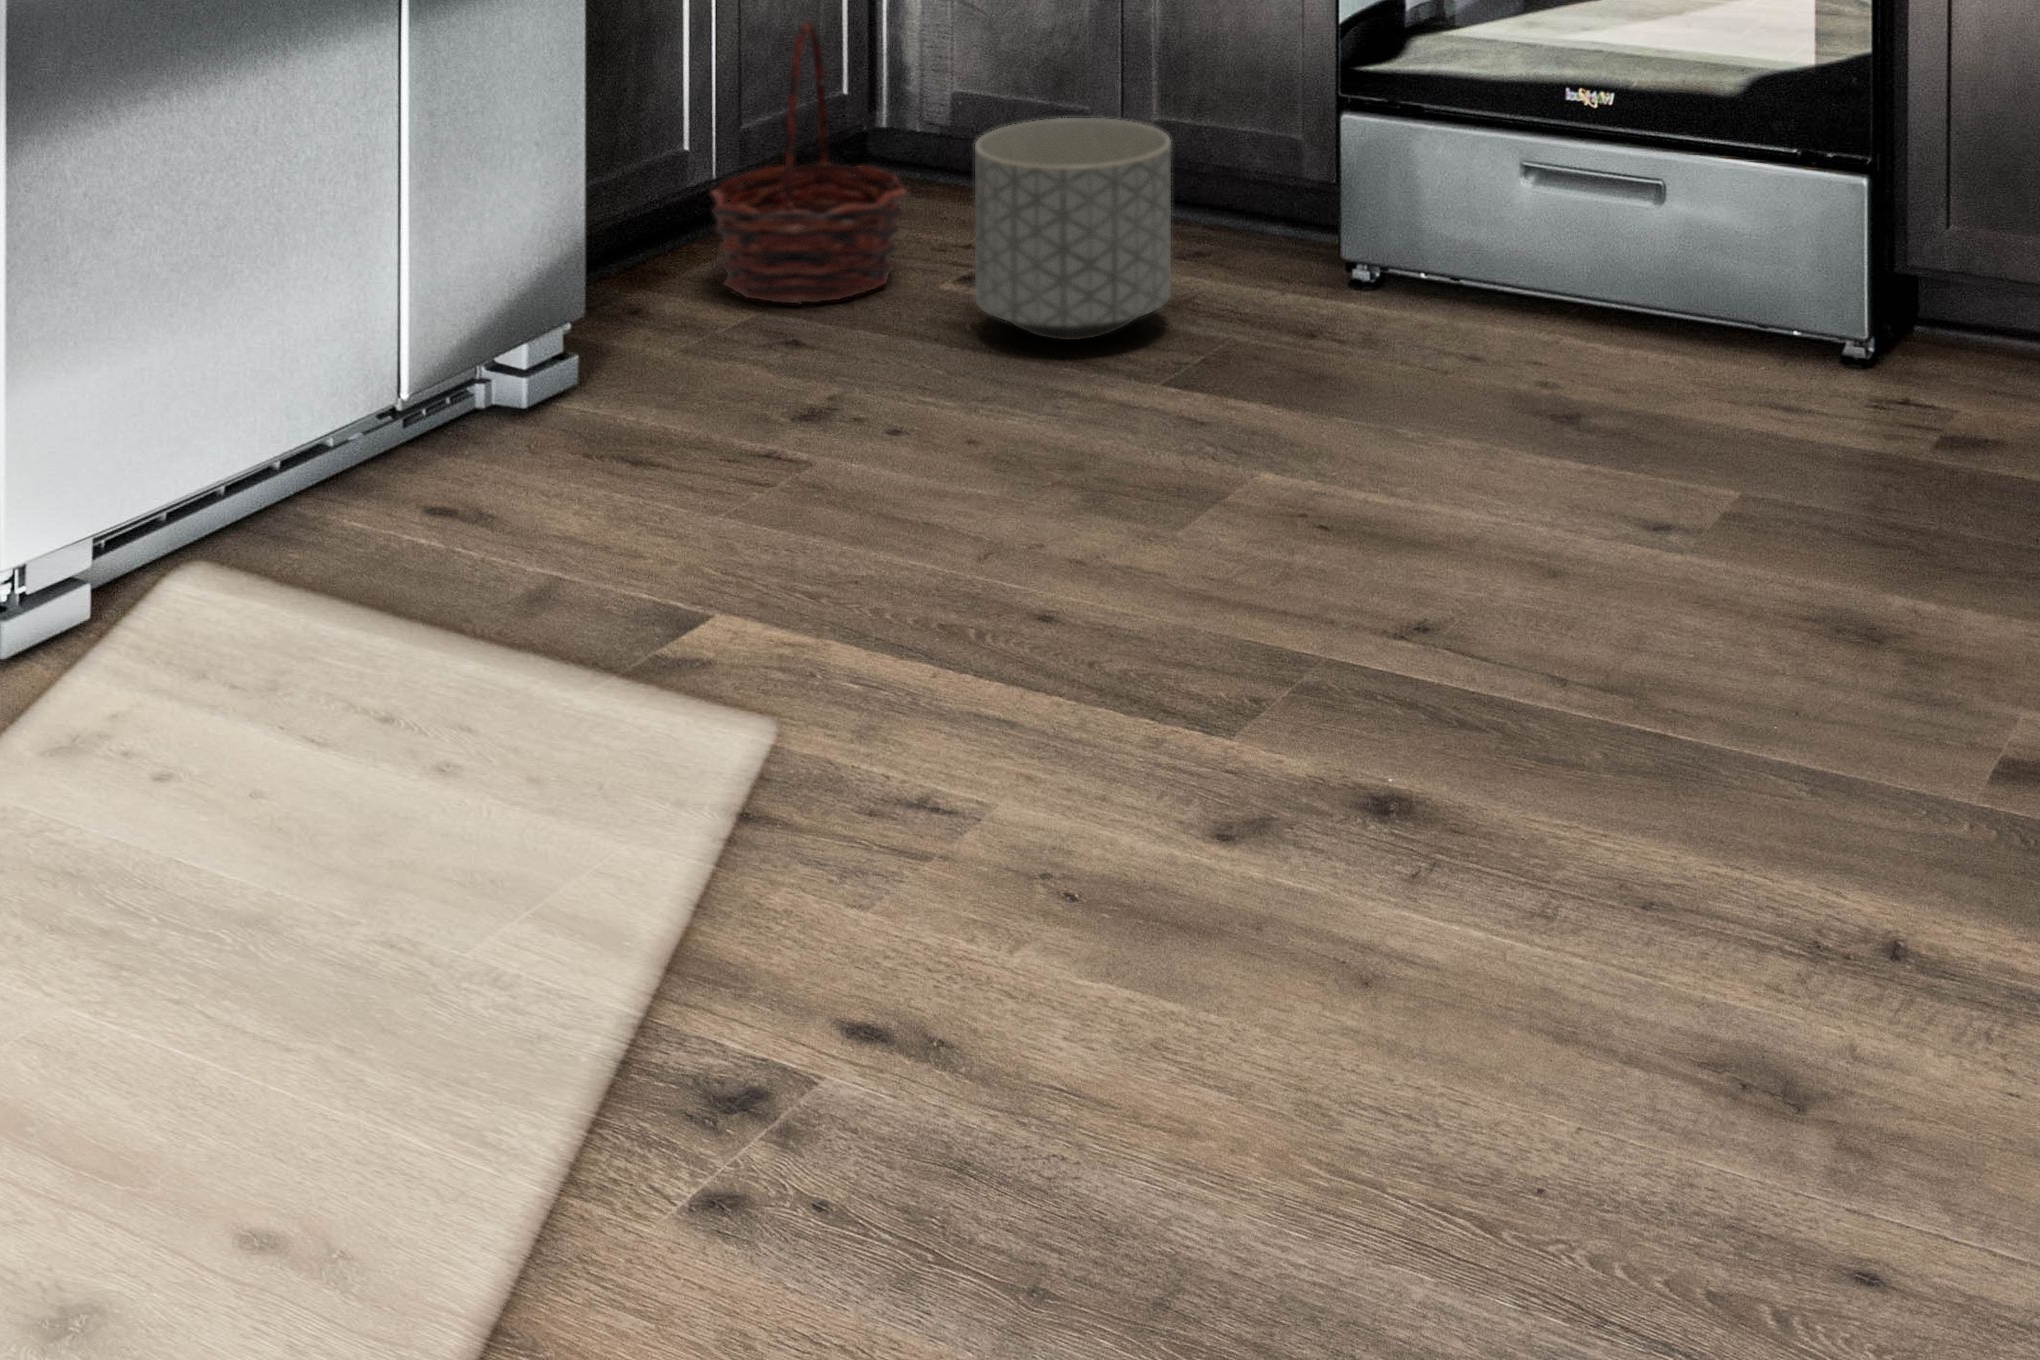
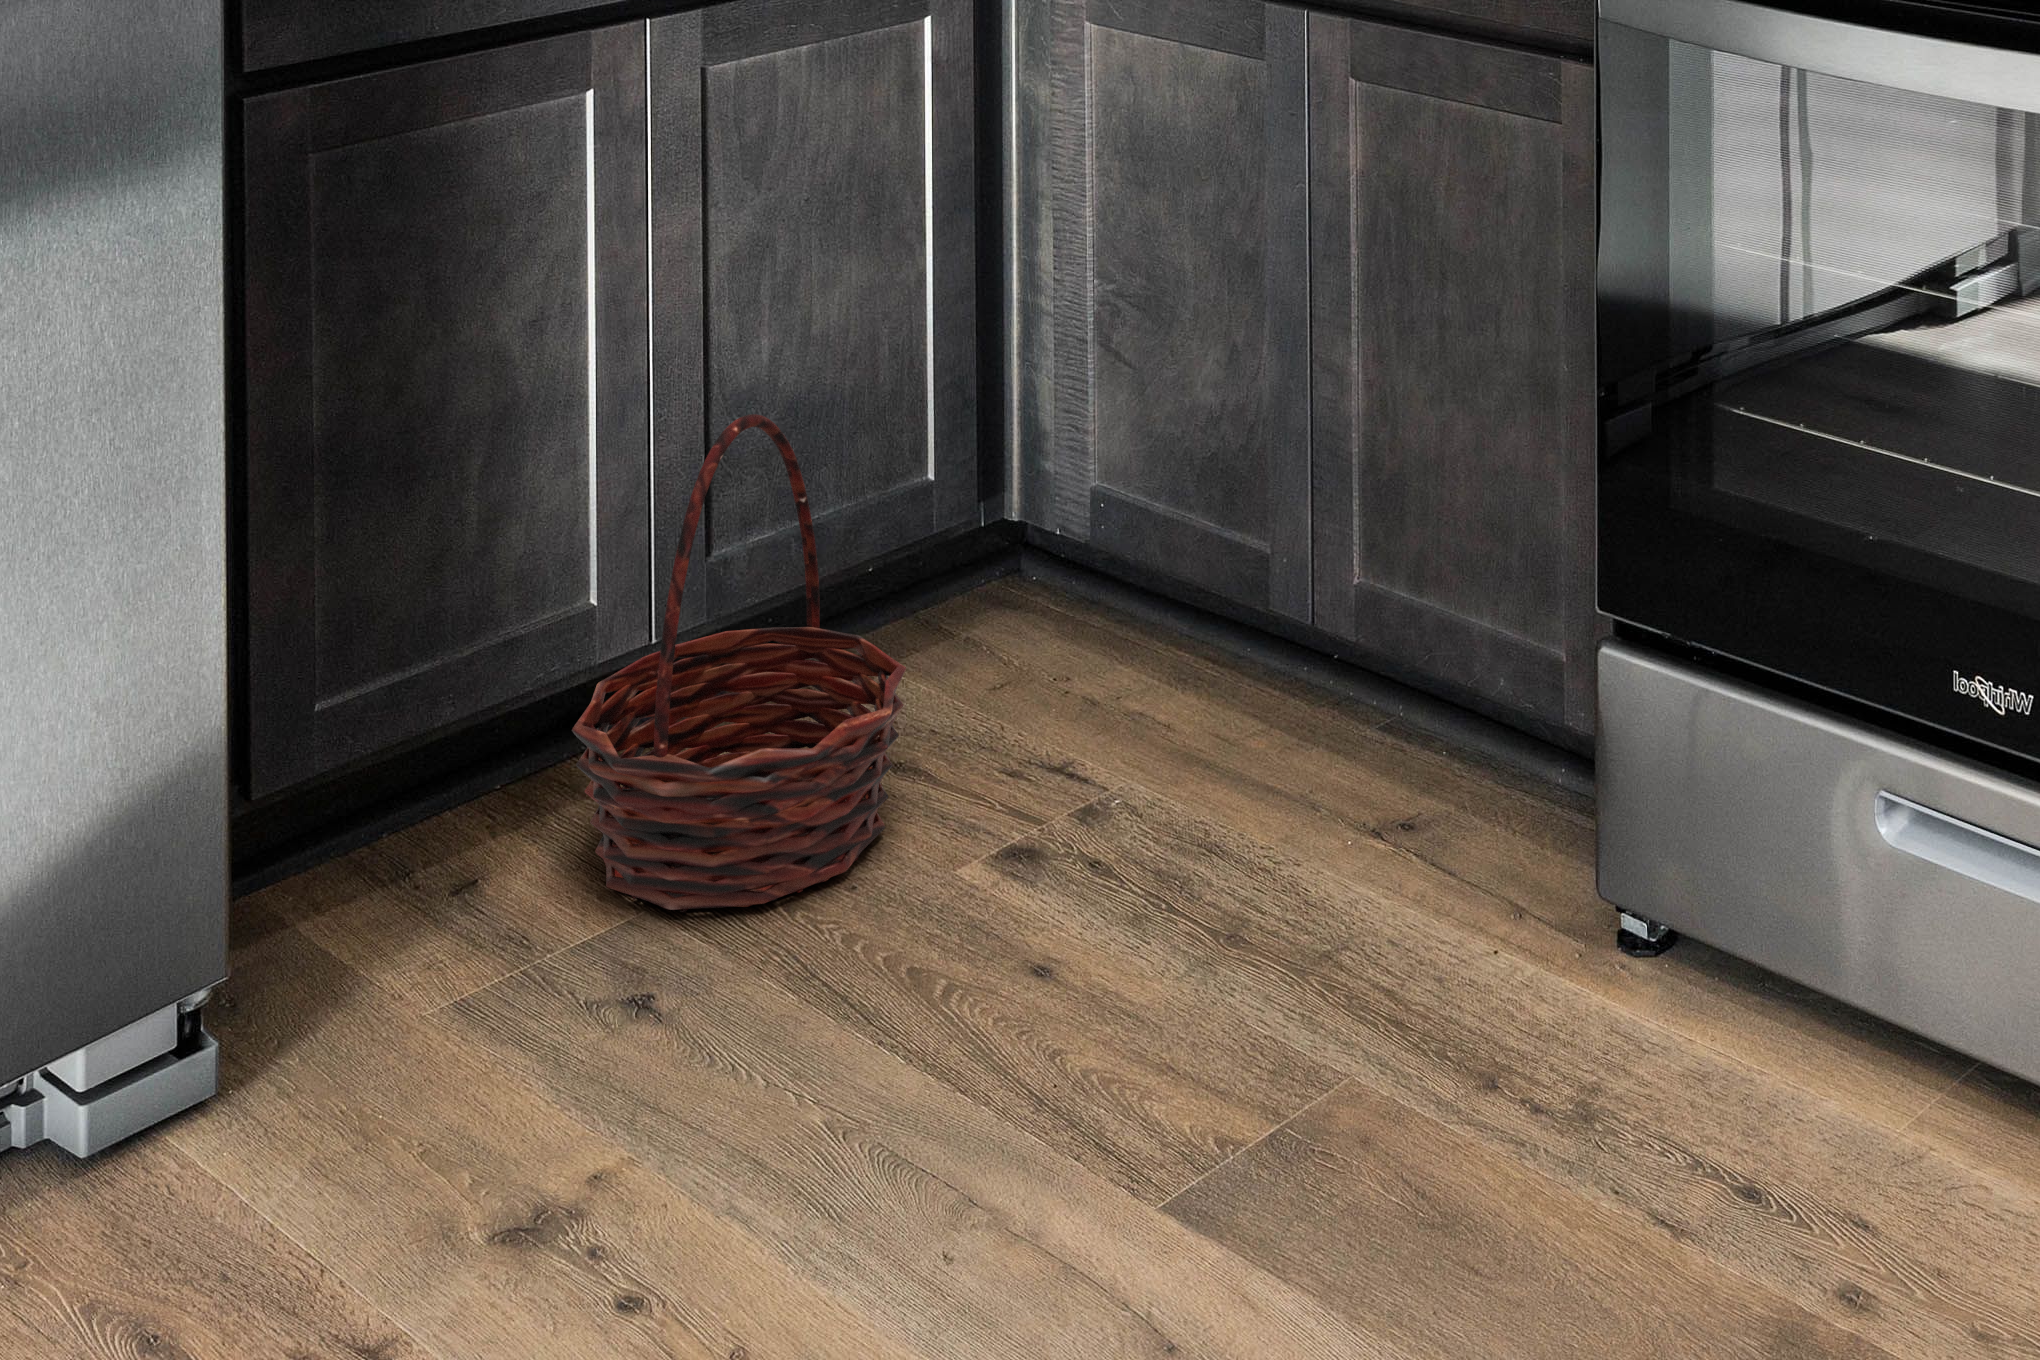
planter: present [975,118,1171,340] -> none [898,631,1247,1078]

